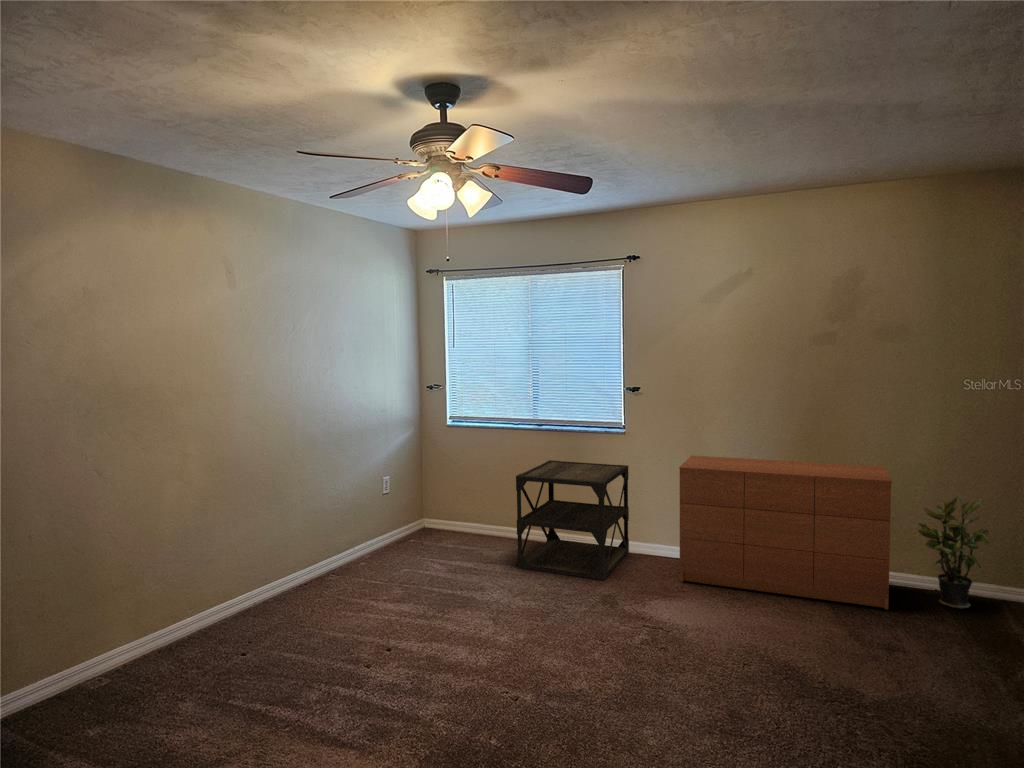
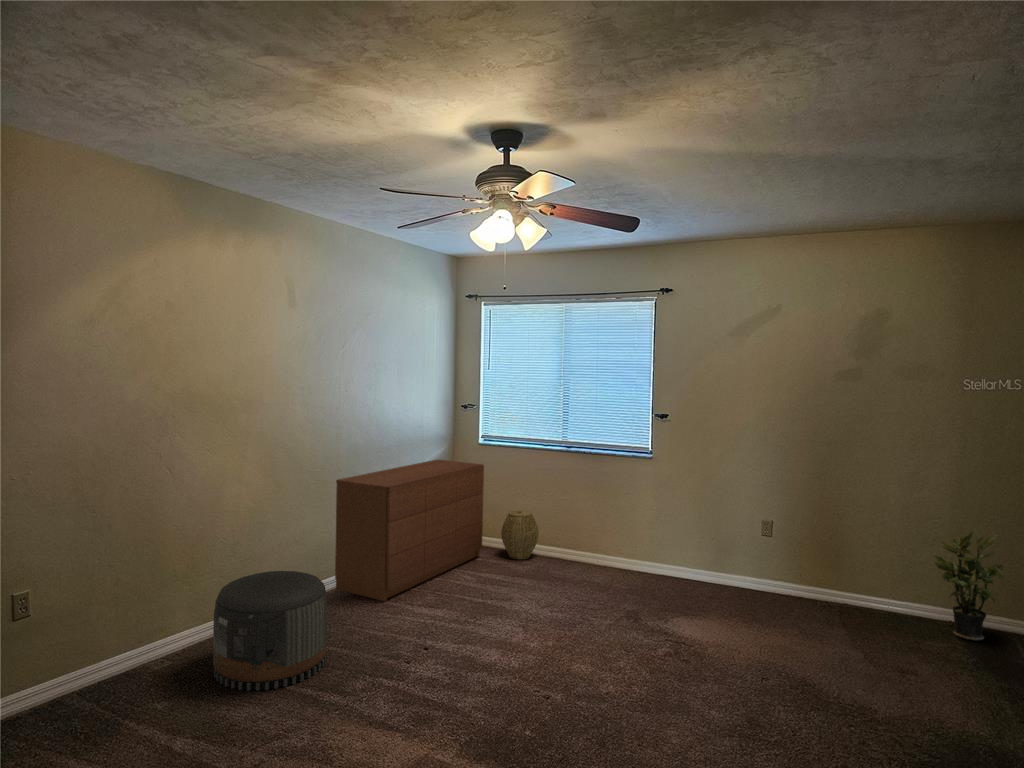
dresser: present [679,455,892,610] -> present [335,460,484,601]
side table: present [516,460,629,580] -> none [544,480,653,597]
woven basket: none [473,494,511,545] -> present [501,510,539,559]
pouf: none [154,575,281,706] -> present [213,571,327,691]

